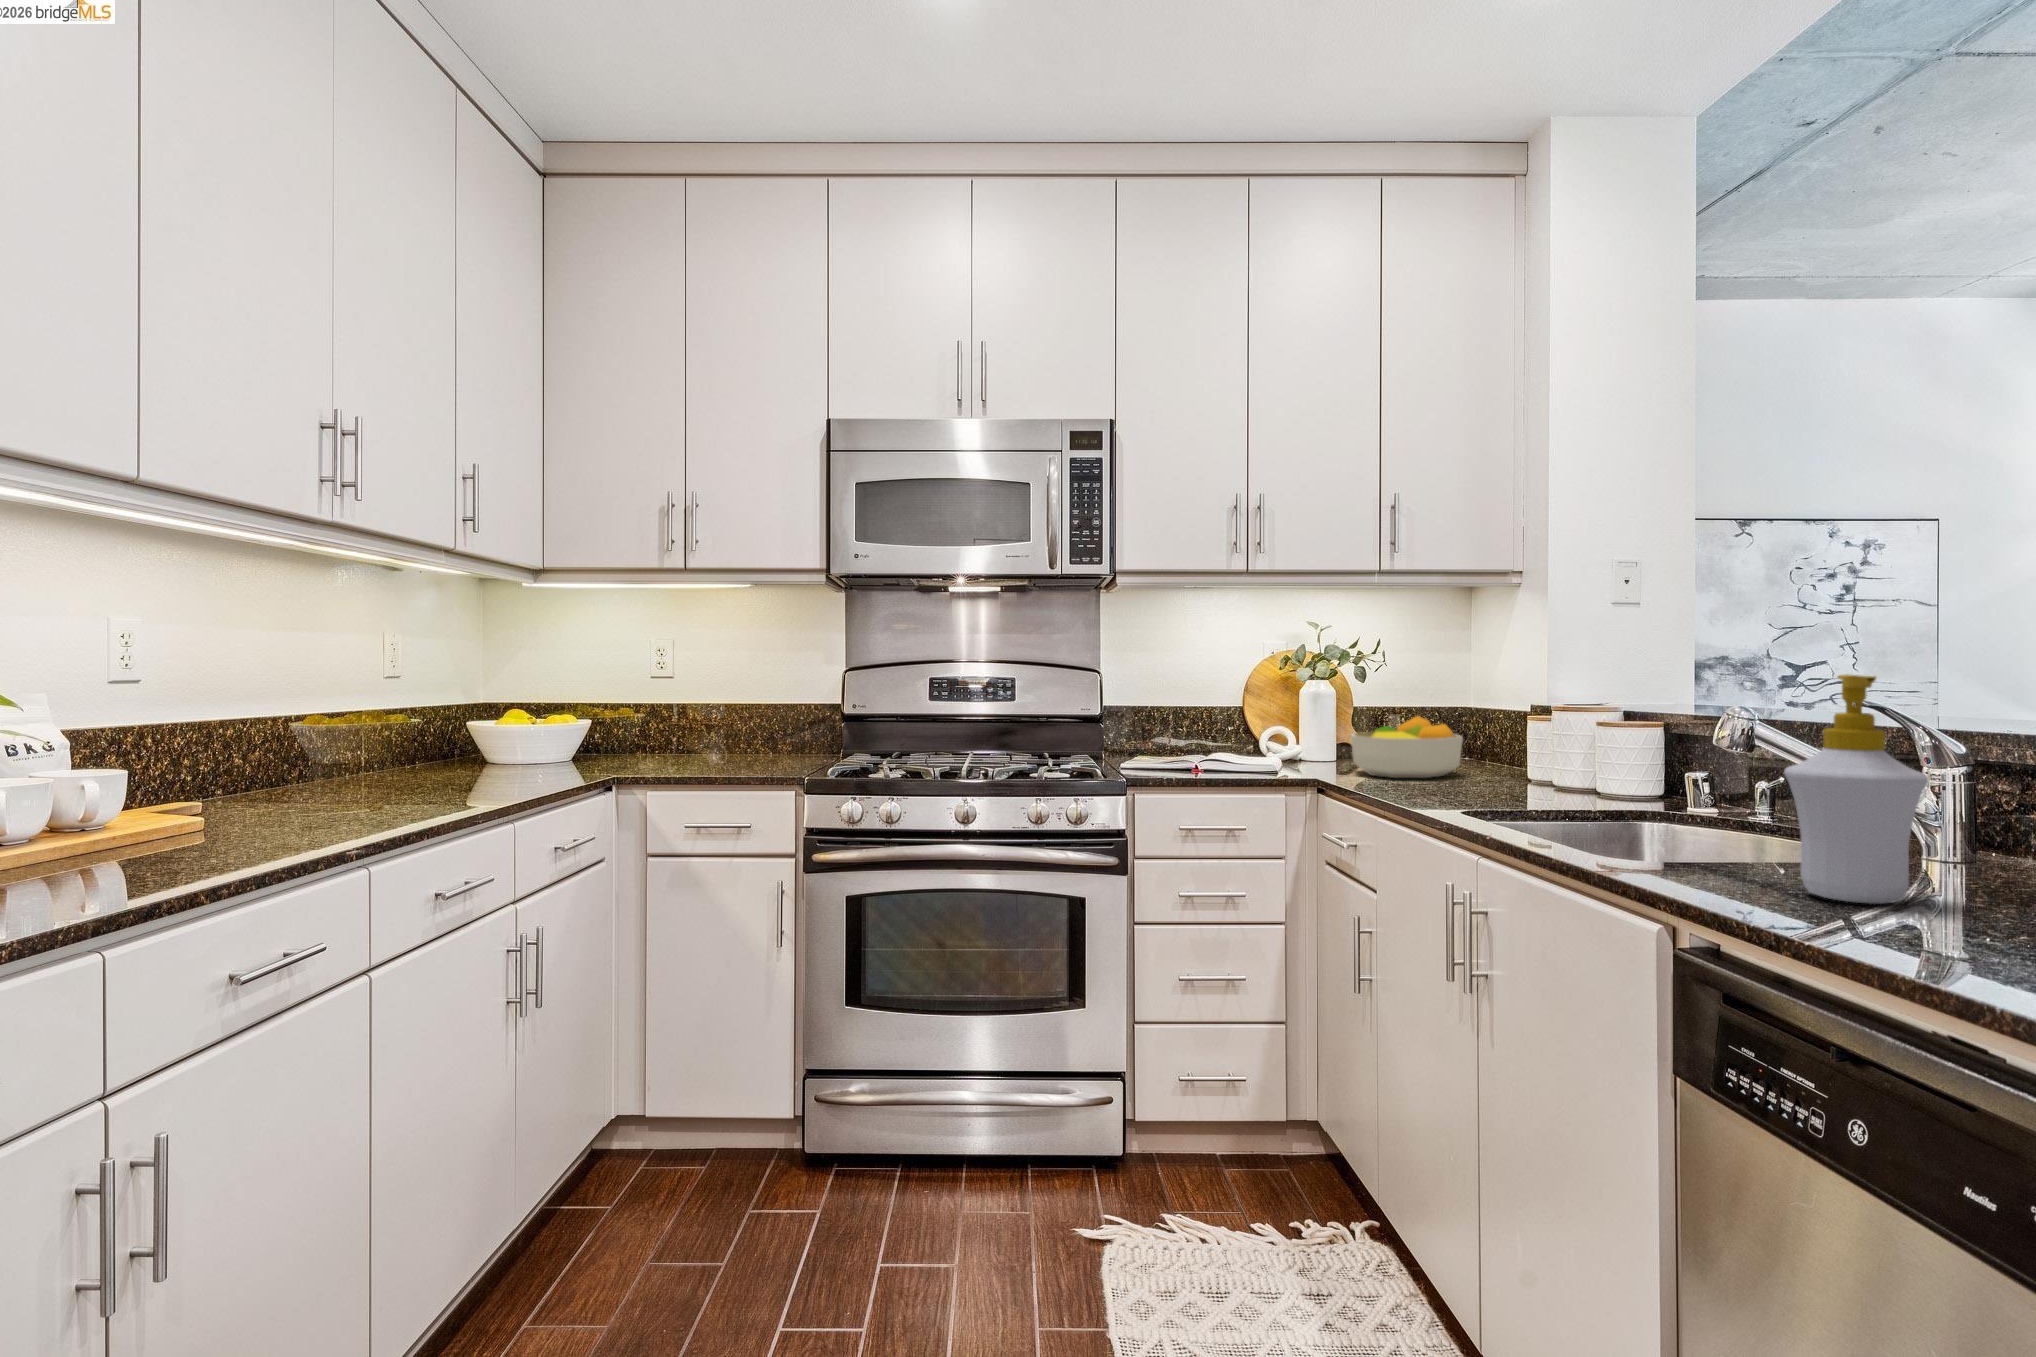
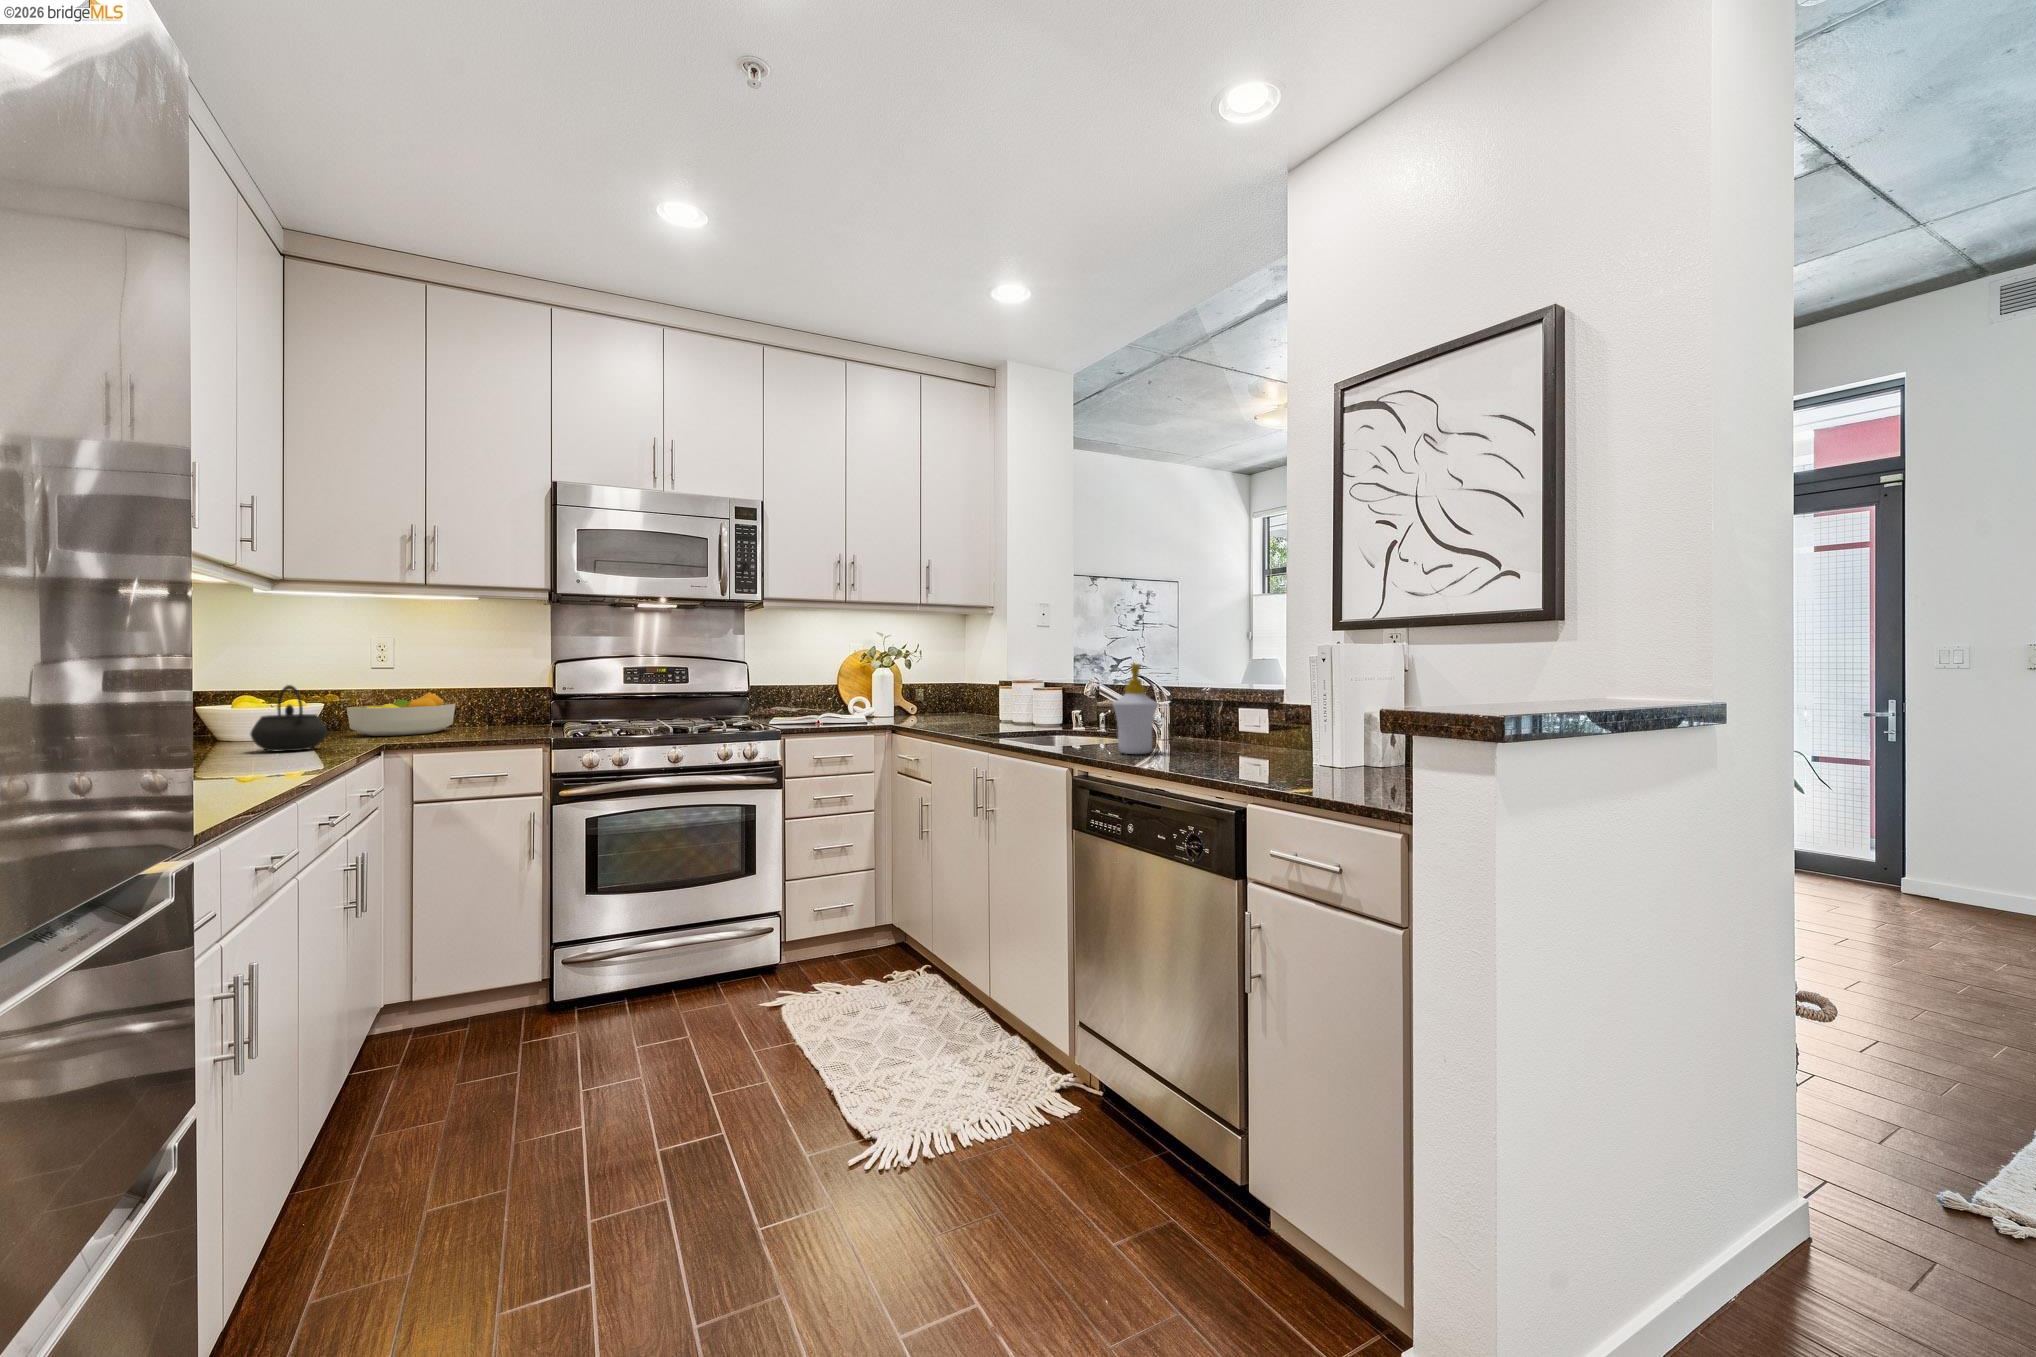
kettle: none [460,698,541,783] -> present [250,685,327,752]
fruit bowl: present [1351,716,1463,778] -> present [346,692,455,736]

